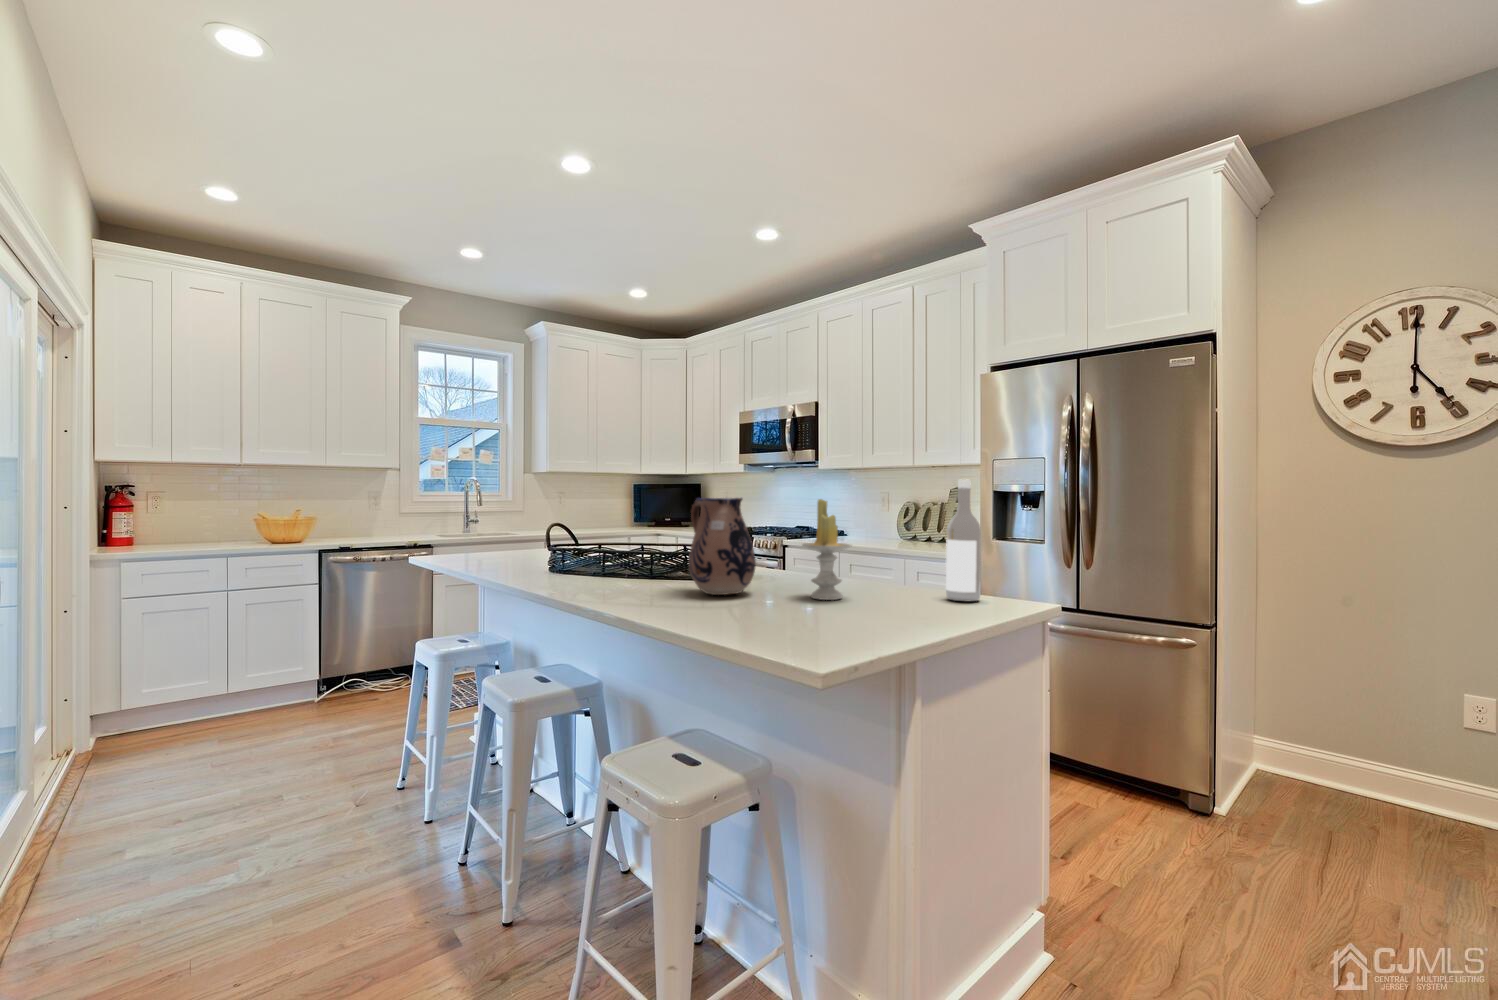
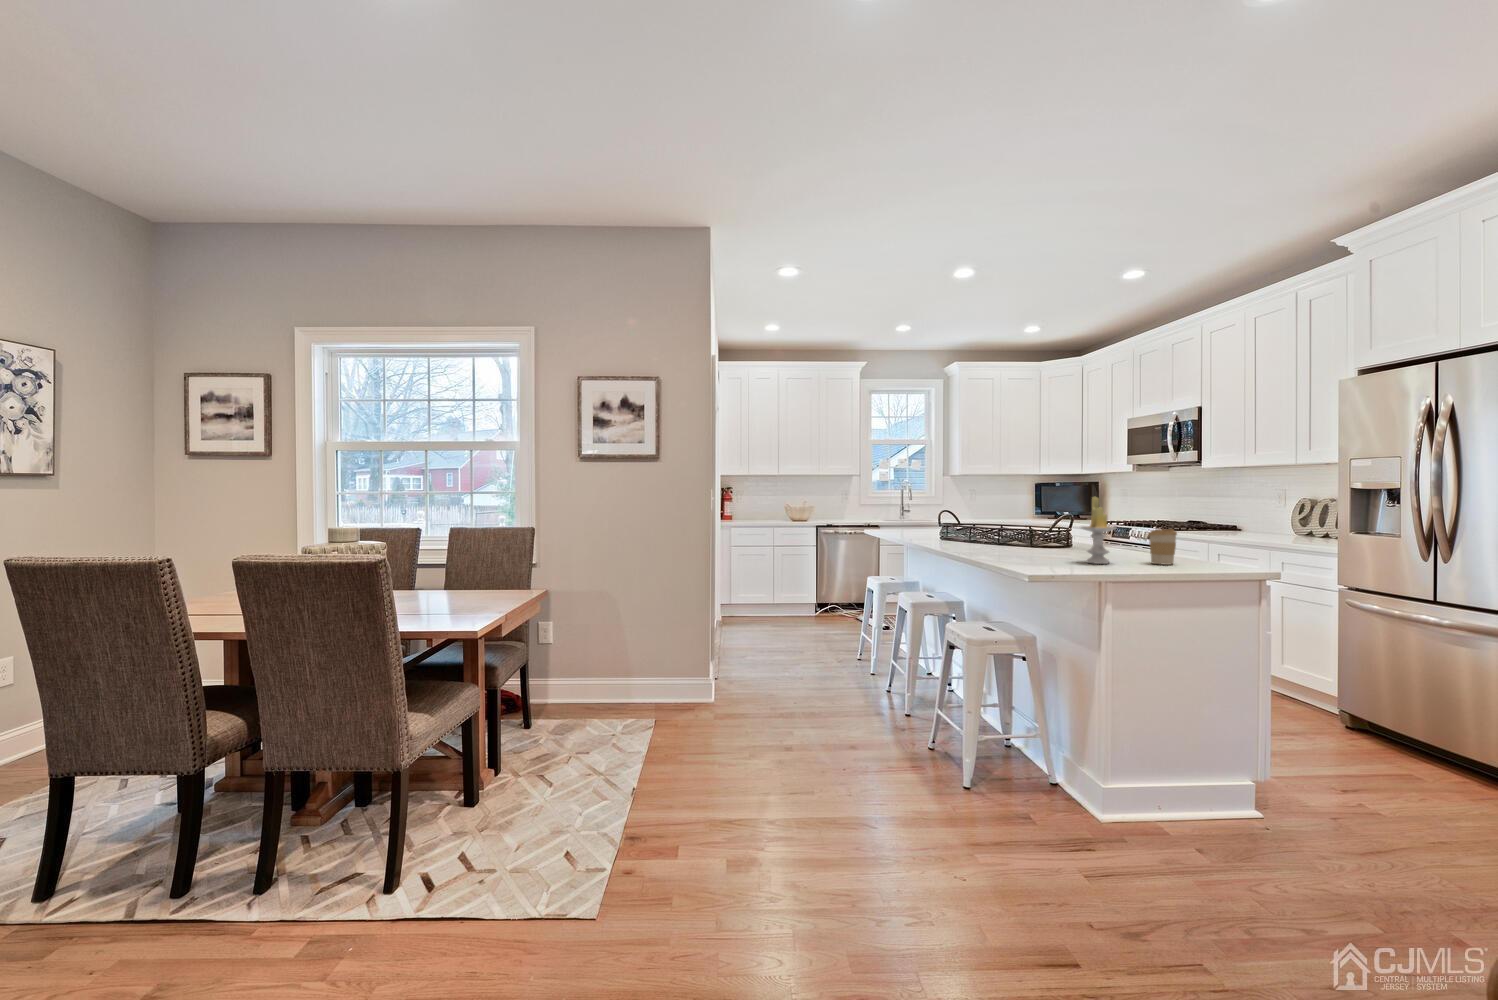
wine bottle: present [946,479,981,601] -> none [1191,483,1219,570]
ceramic pitcher: present [689,498,756,595] -> none [1005,496,1051,558]
coffee cup: none [884,544,921,595] -> present [1148,529,1177,565]

